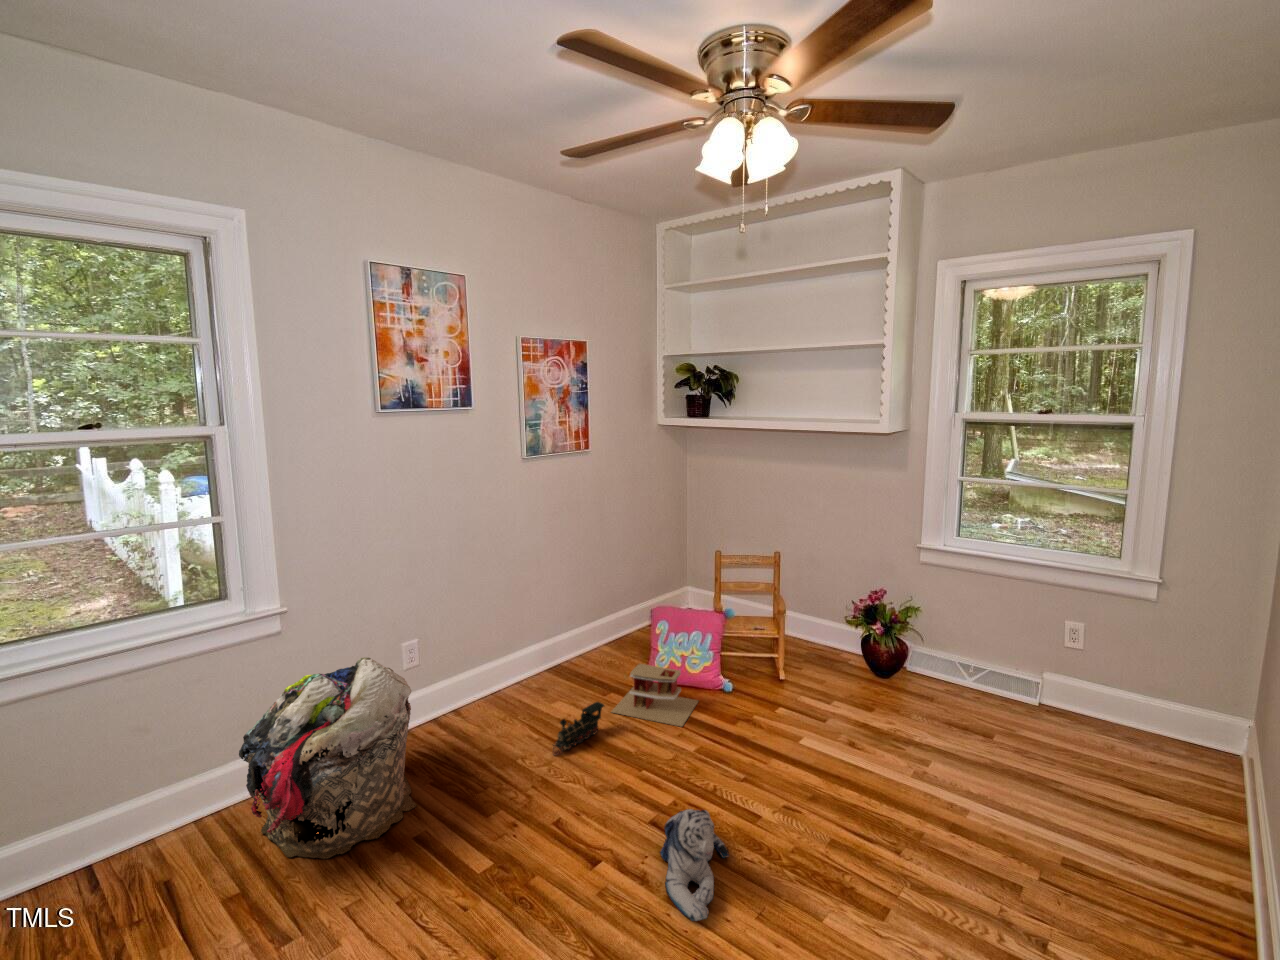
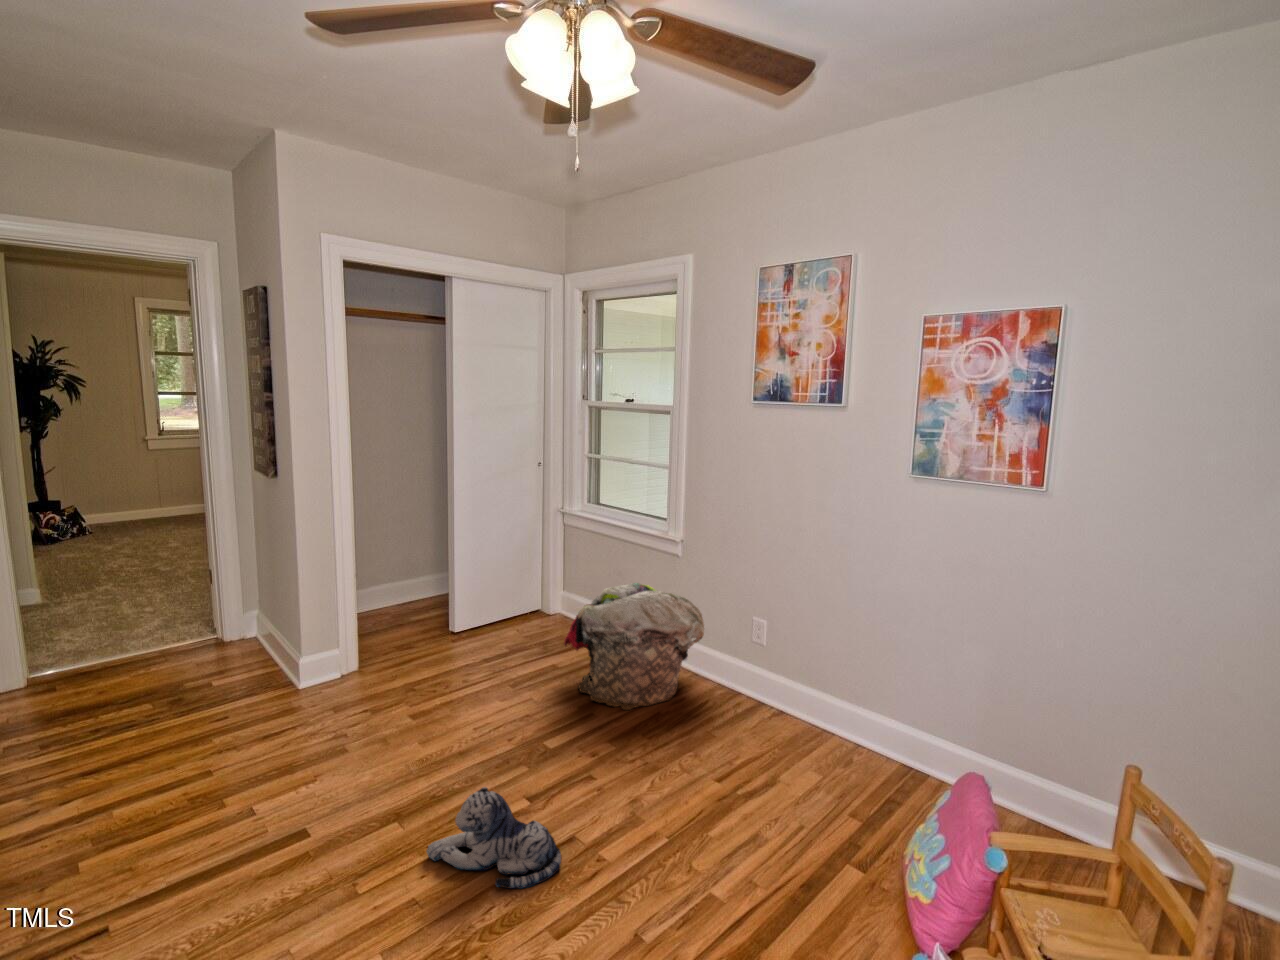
toy house: present [612,664,699,726] -> none [770,785,875,915]
toy train: present [553,702,604,755] -> none [694,745,763,802]

